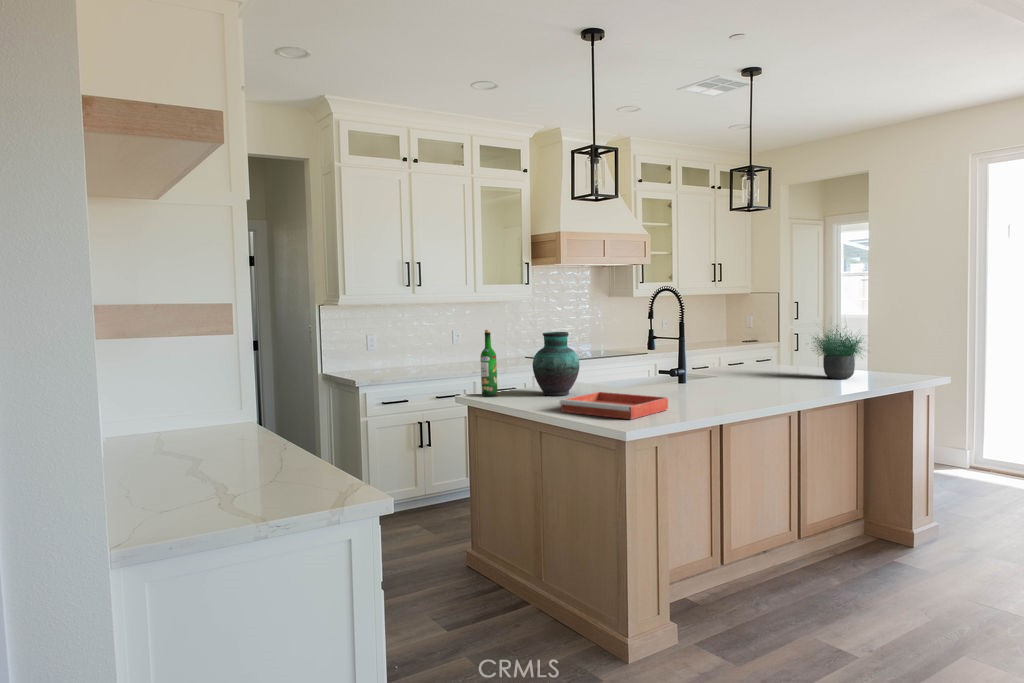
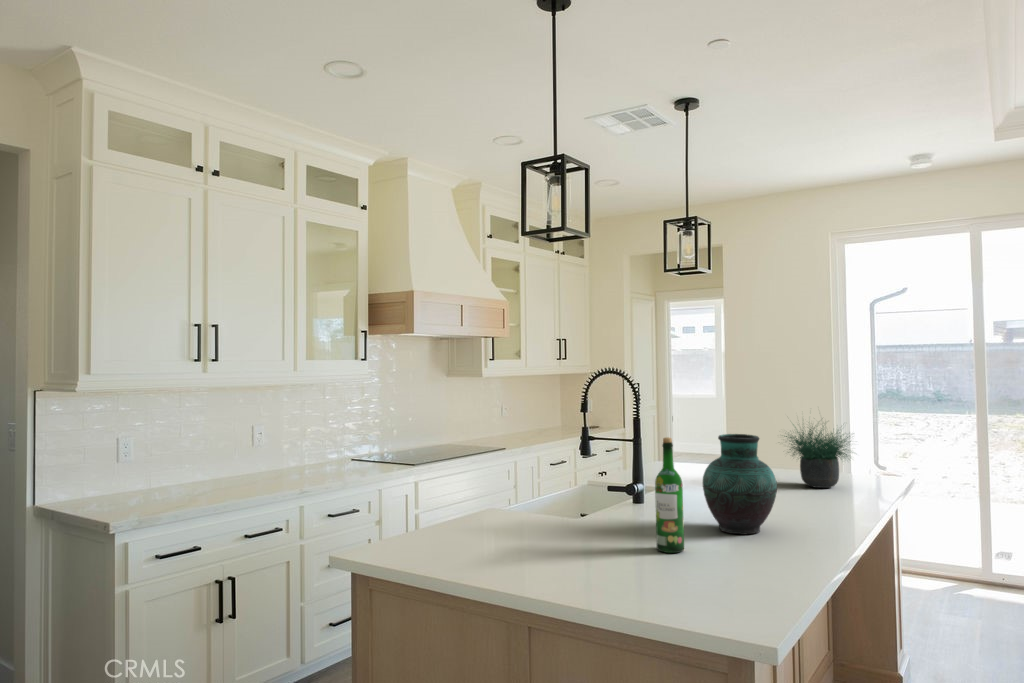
wine bottle: present [481,330,498,396] -> present [655,437,684,553]
vase: present [533,332,579,396] -> present [703,434,777,534]
tray: present [560,392,668,419] -> none [599,546,761,613]

